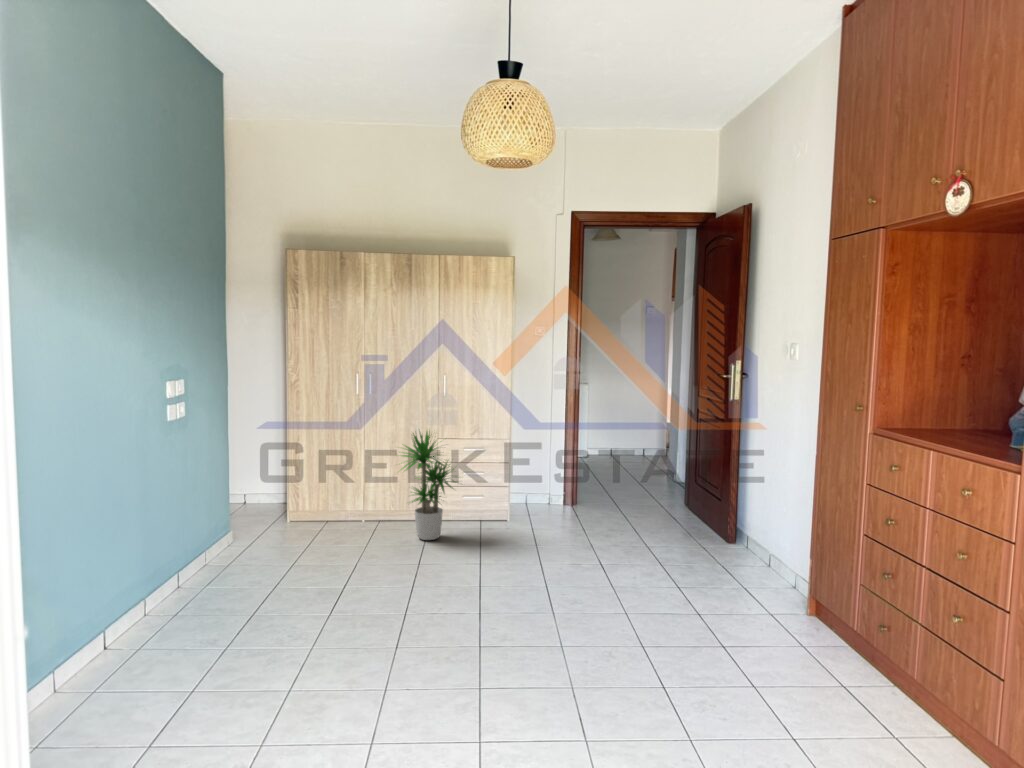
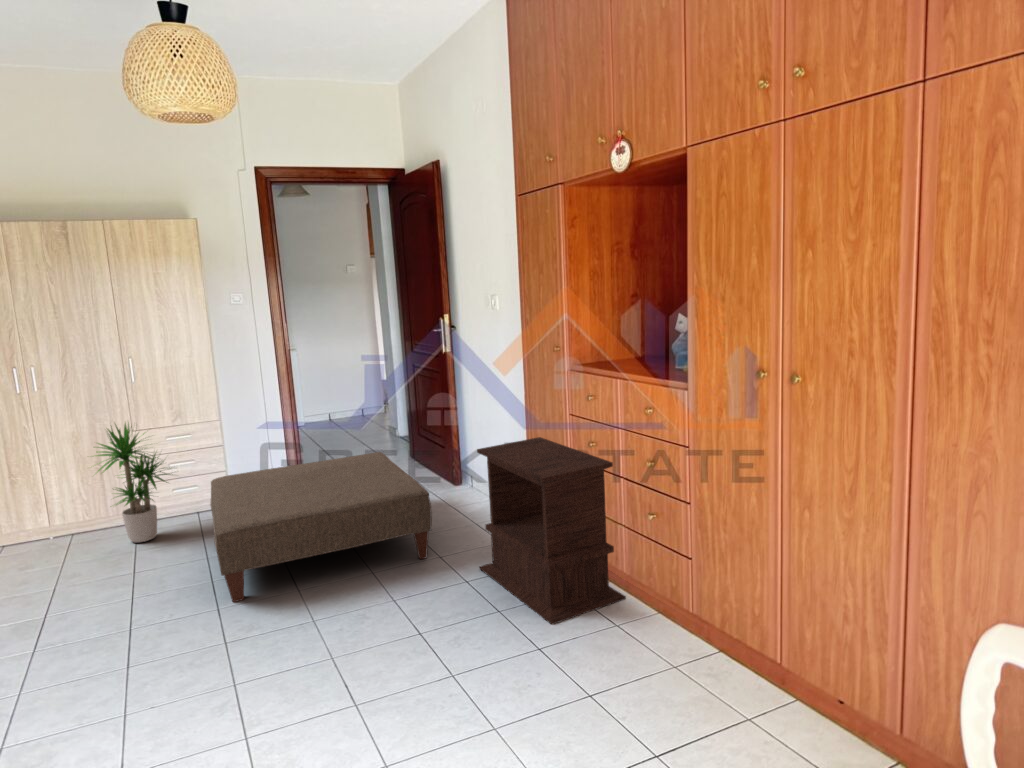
ottoman: none [487,493,697,613] -> present [210,452,432,602]
side table: none [742,504,914,717] -> present [477,437,626,624]

